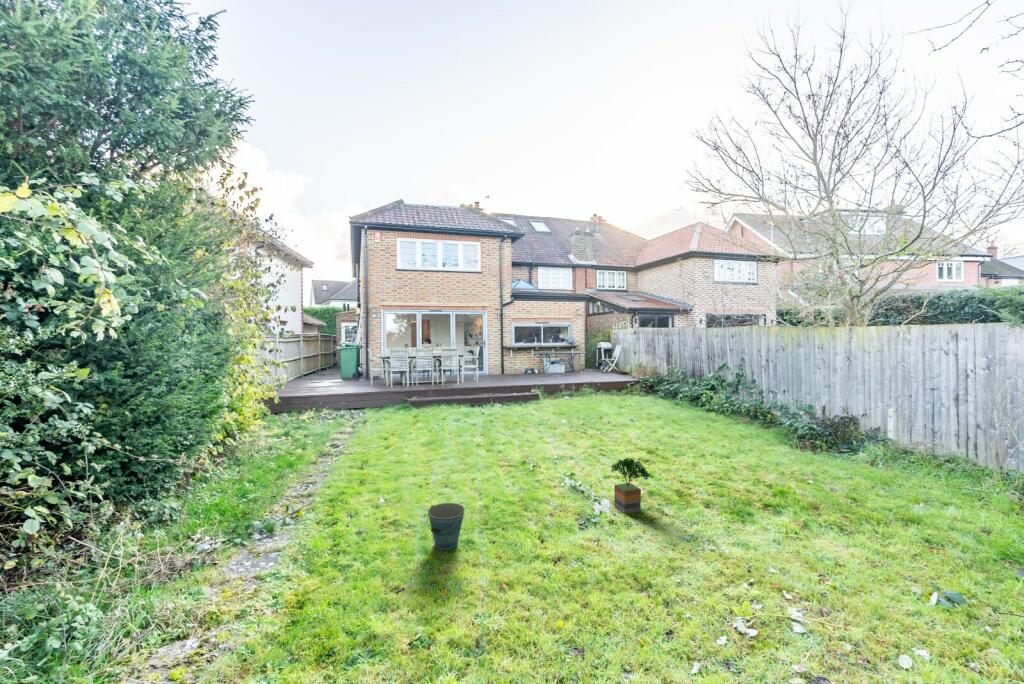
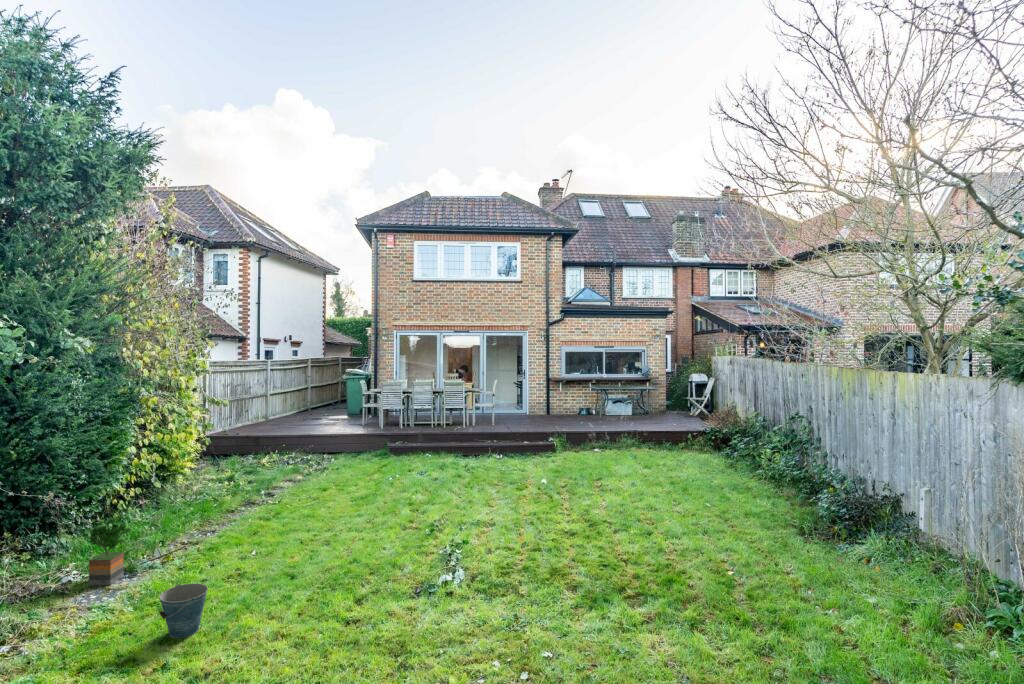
potted tree: present [611,458,649,514] -> present [89,524,131,585]

